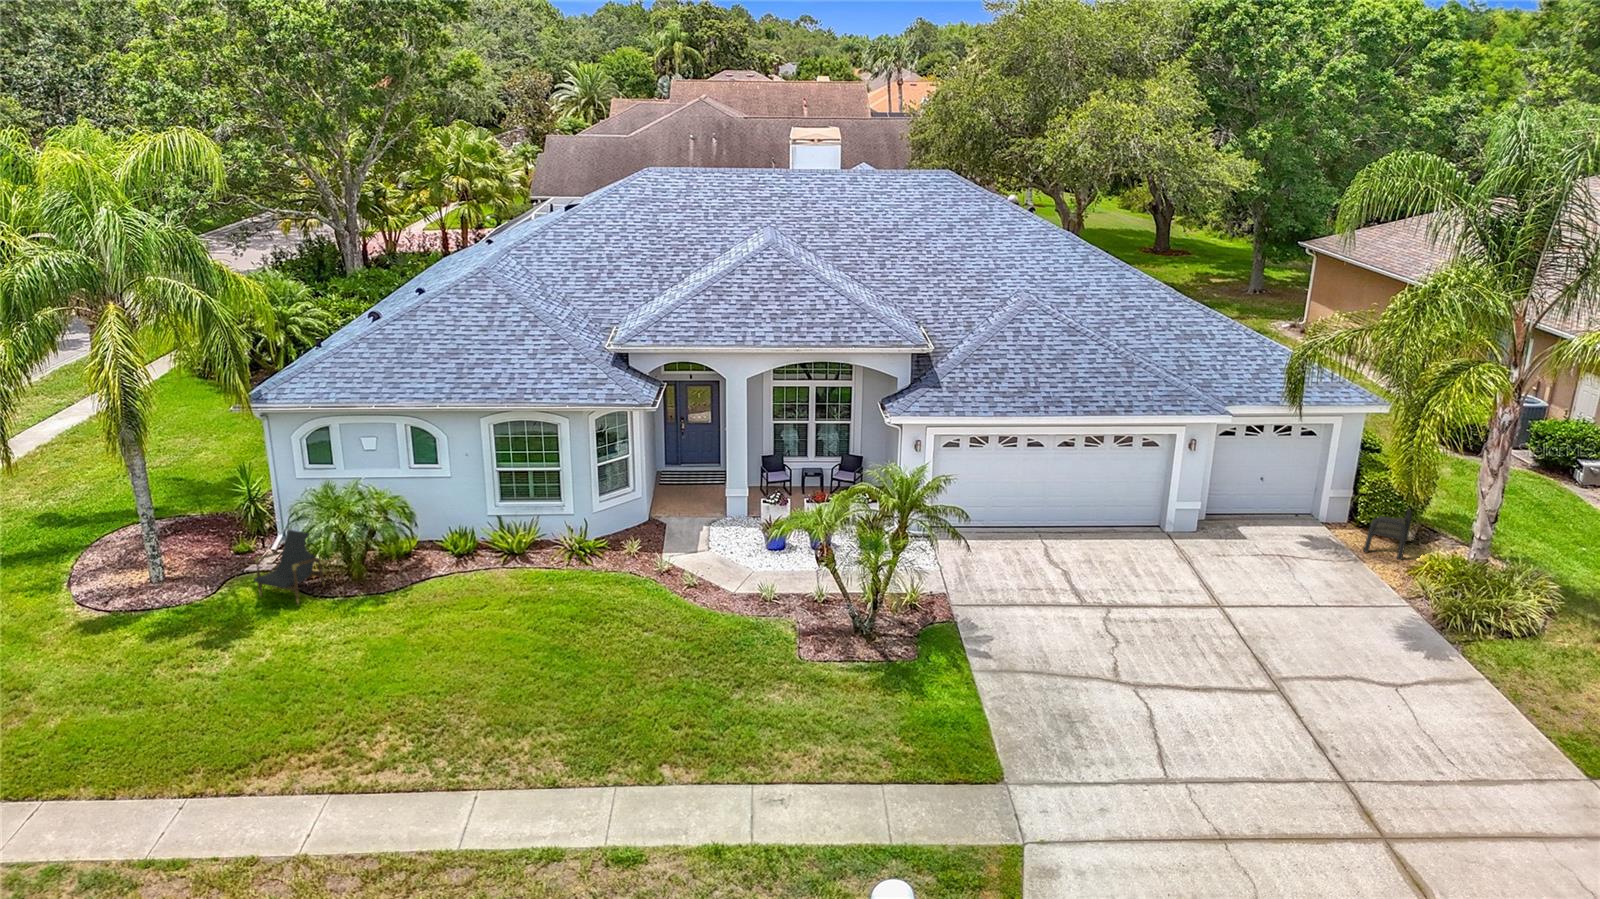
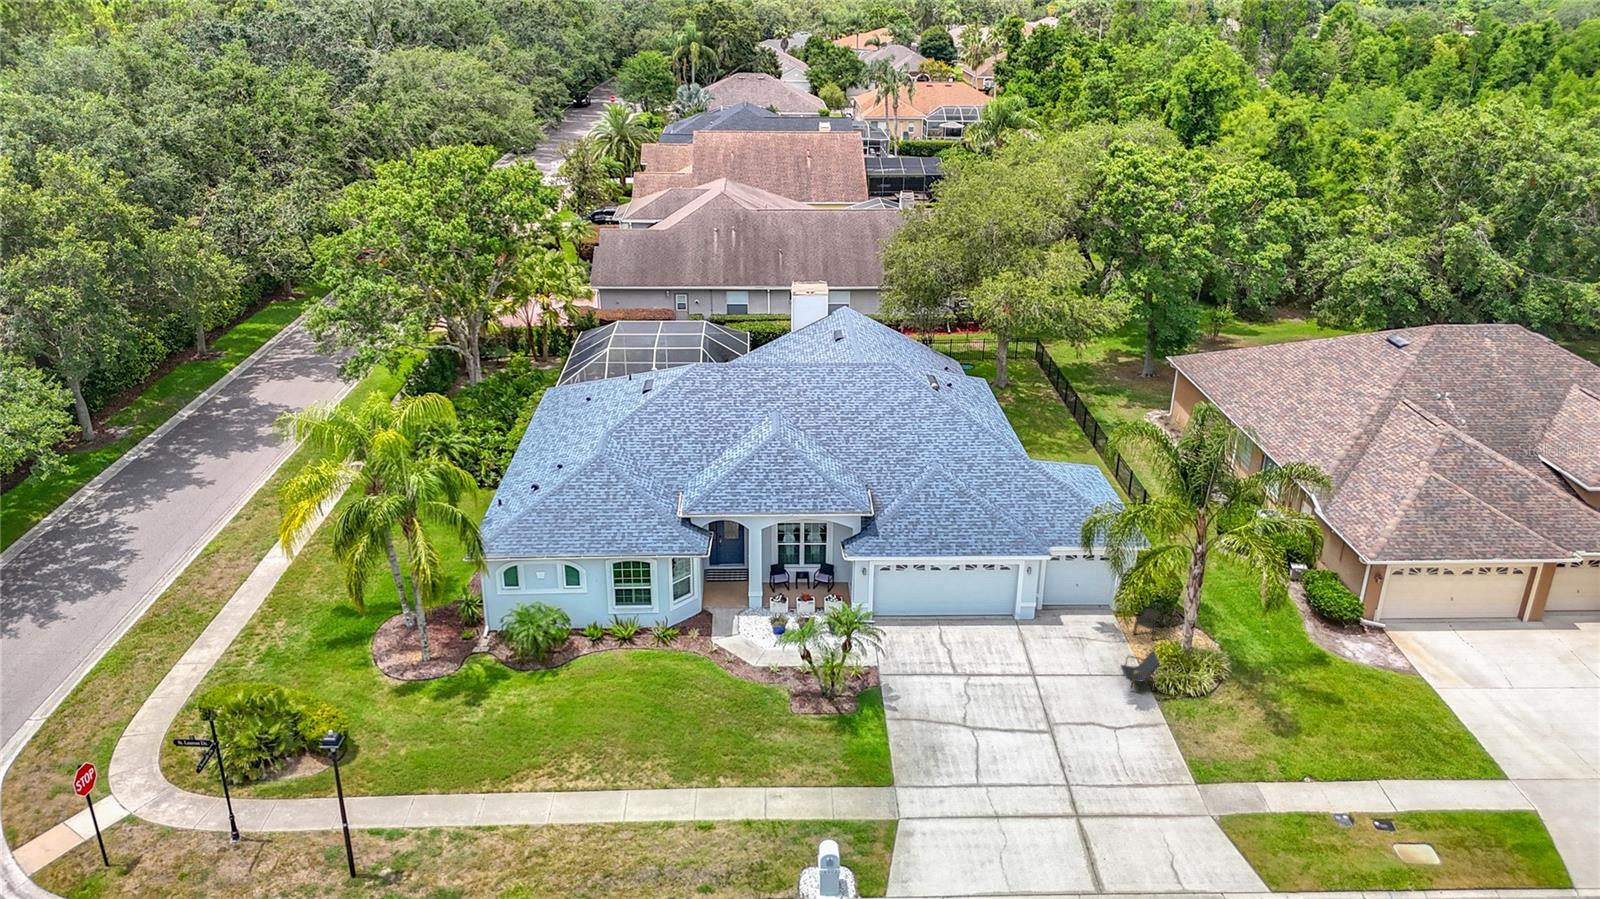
lounge chair: present [254,530,325,604] -> present [1121,651,1160,690]

